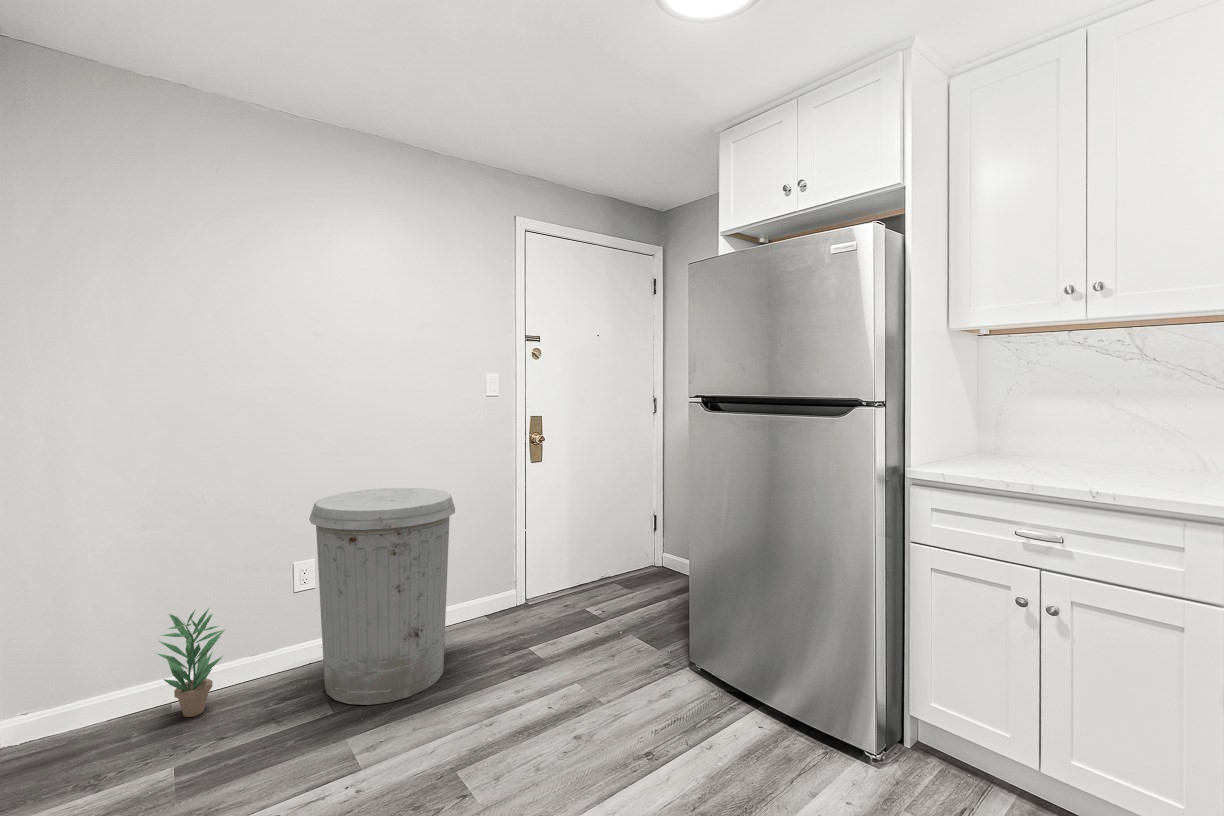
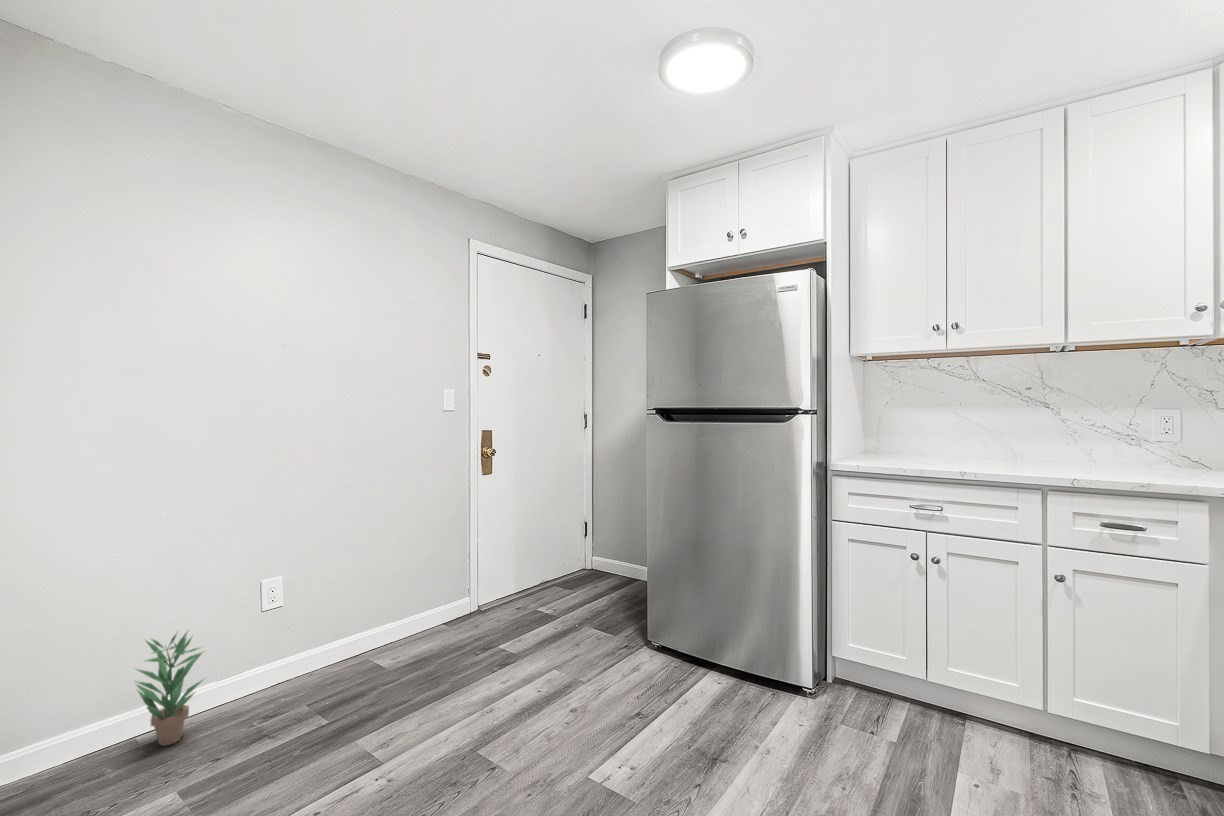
trash can: present [309,488,455,705] -> none [291,500,434,712]

